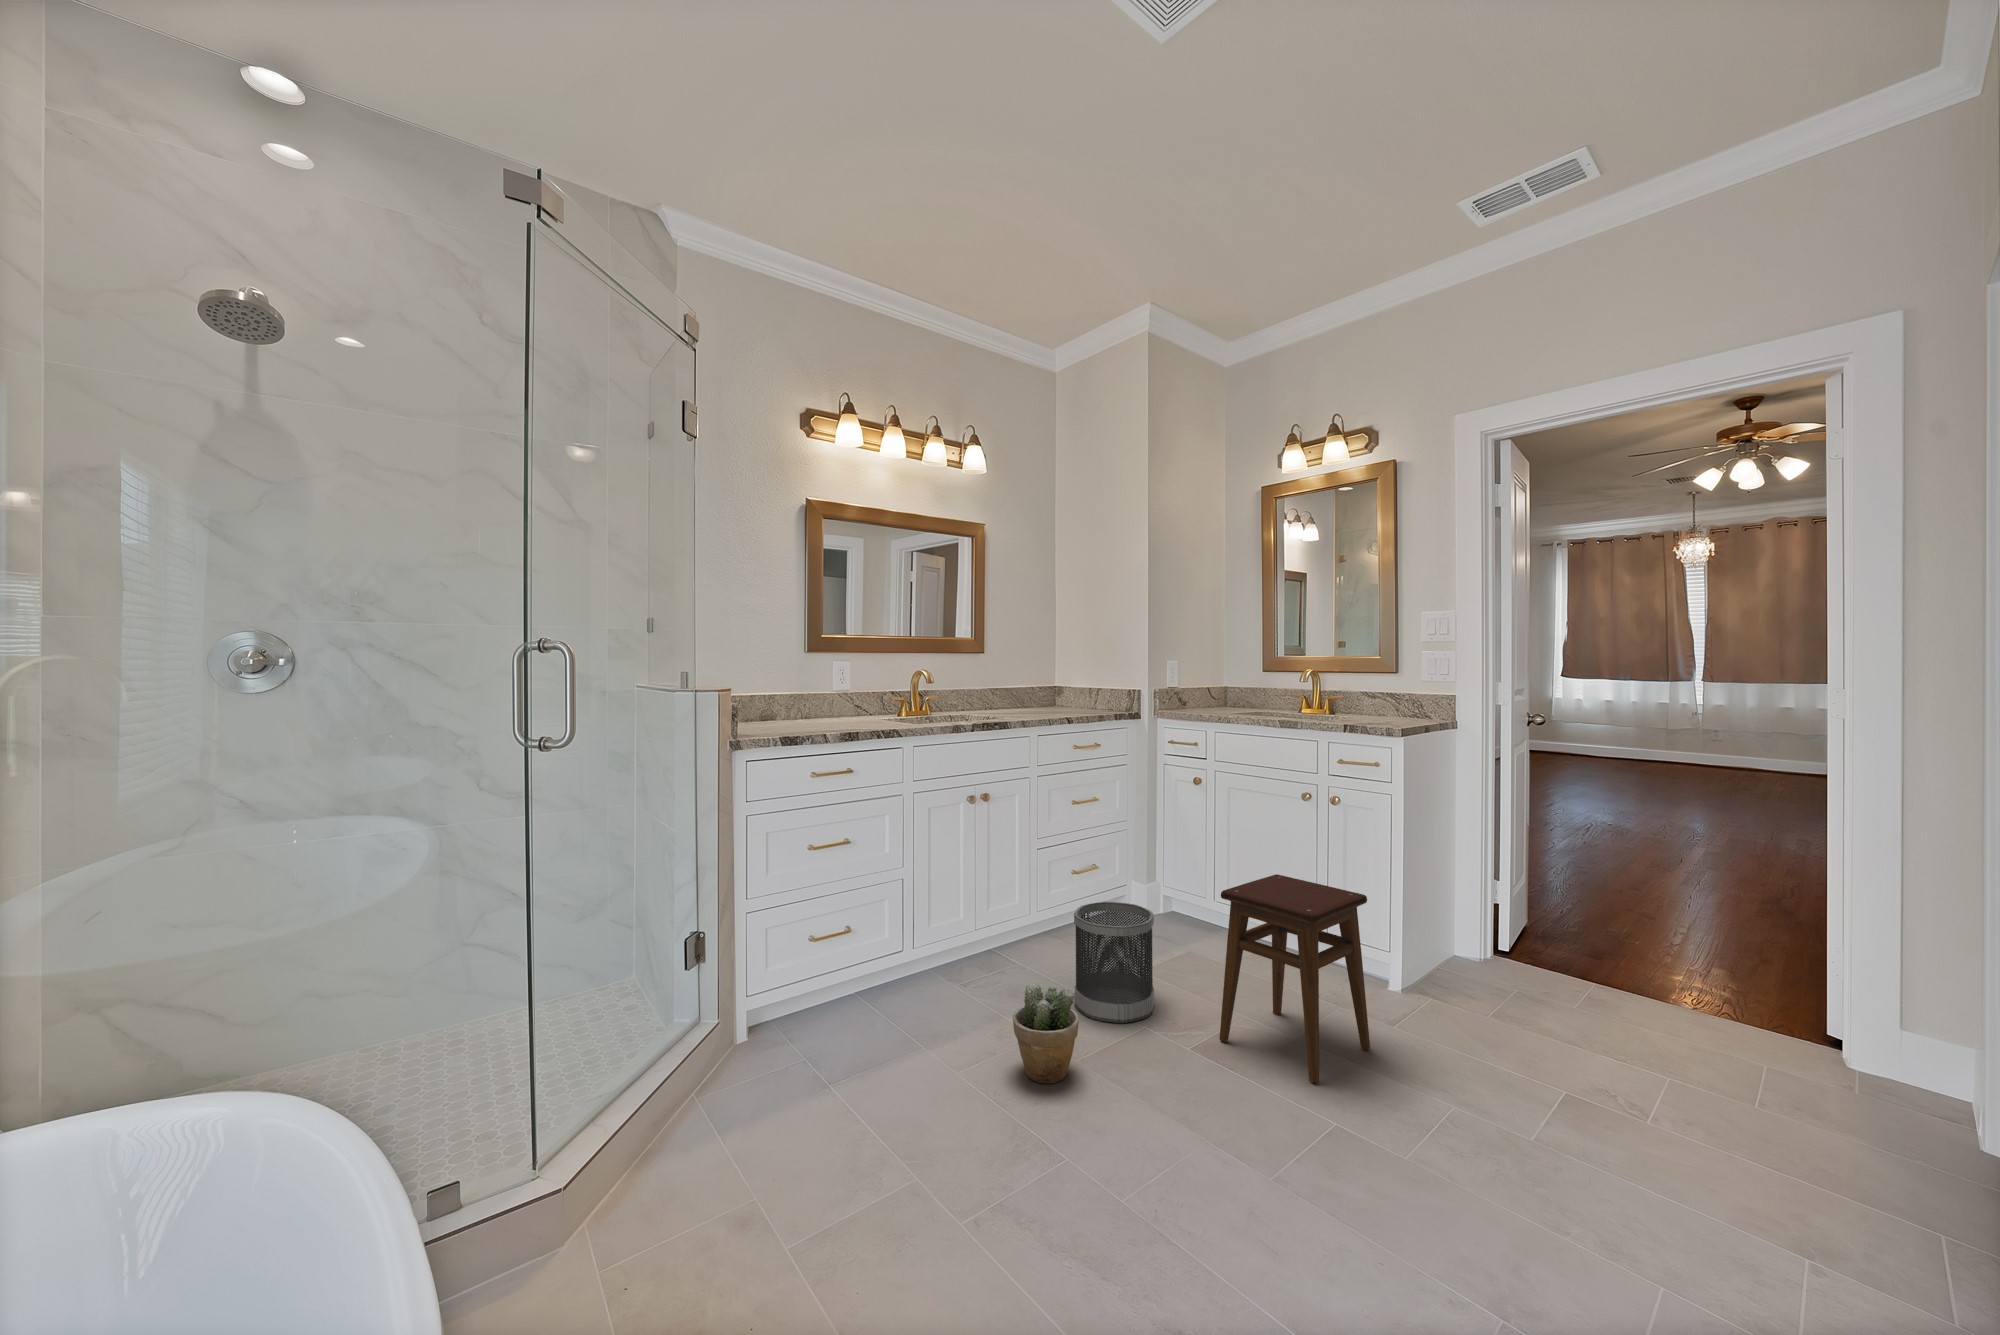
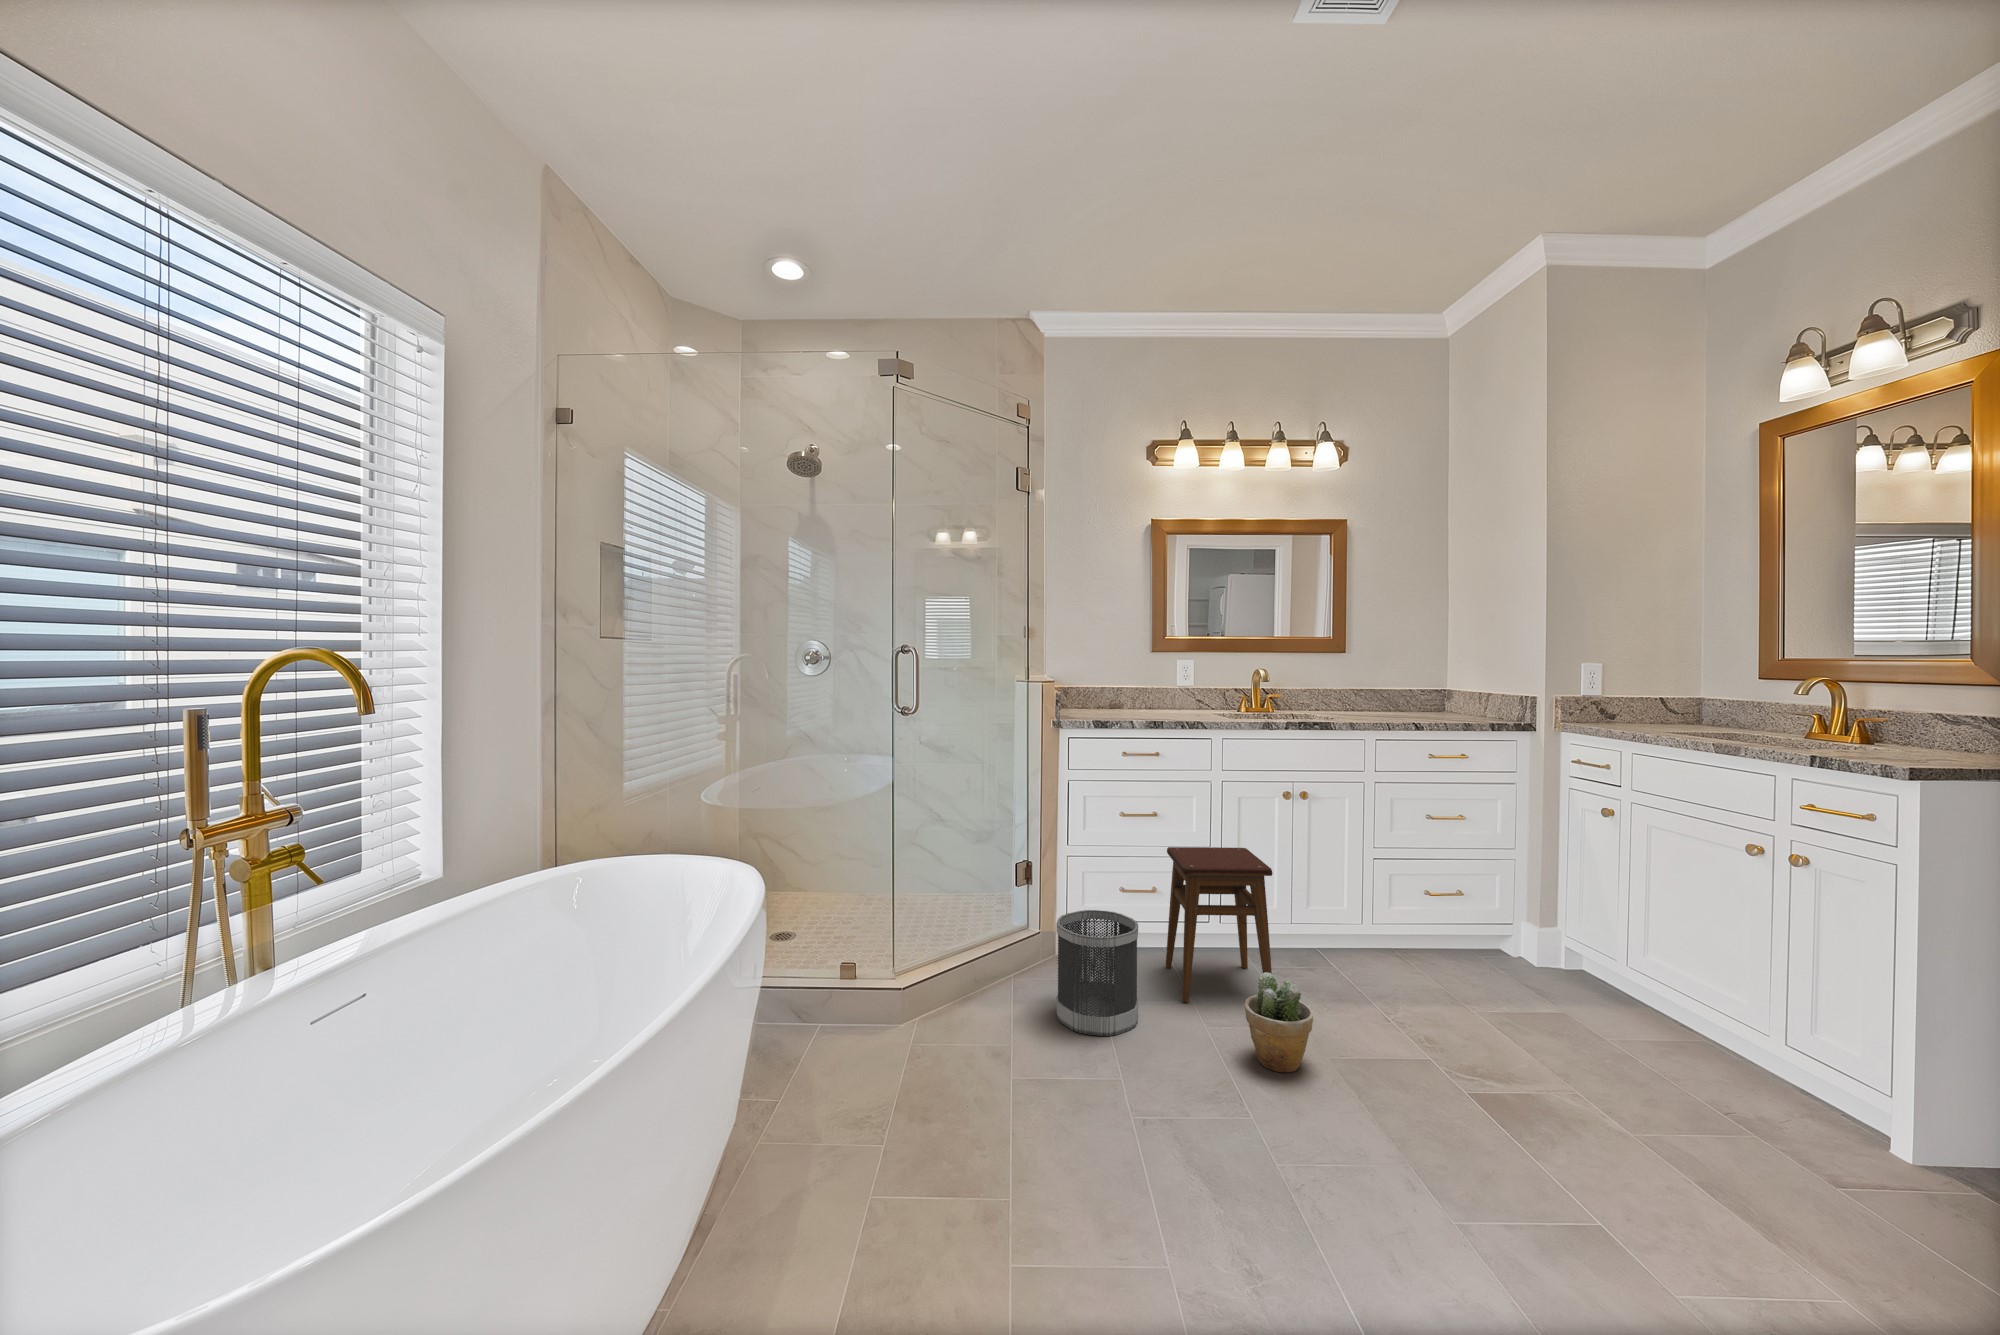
stool: present [1220,874,1370,1083] -> present [1166,847,1273,1002]
wastebasket: present [1074,902,1154,1023] -> present [1057,910,1138,1036]

